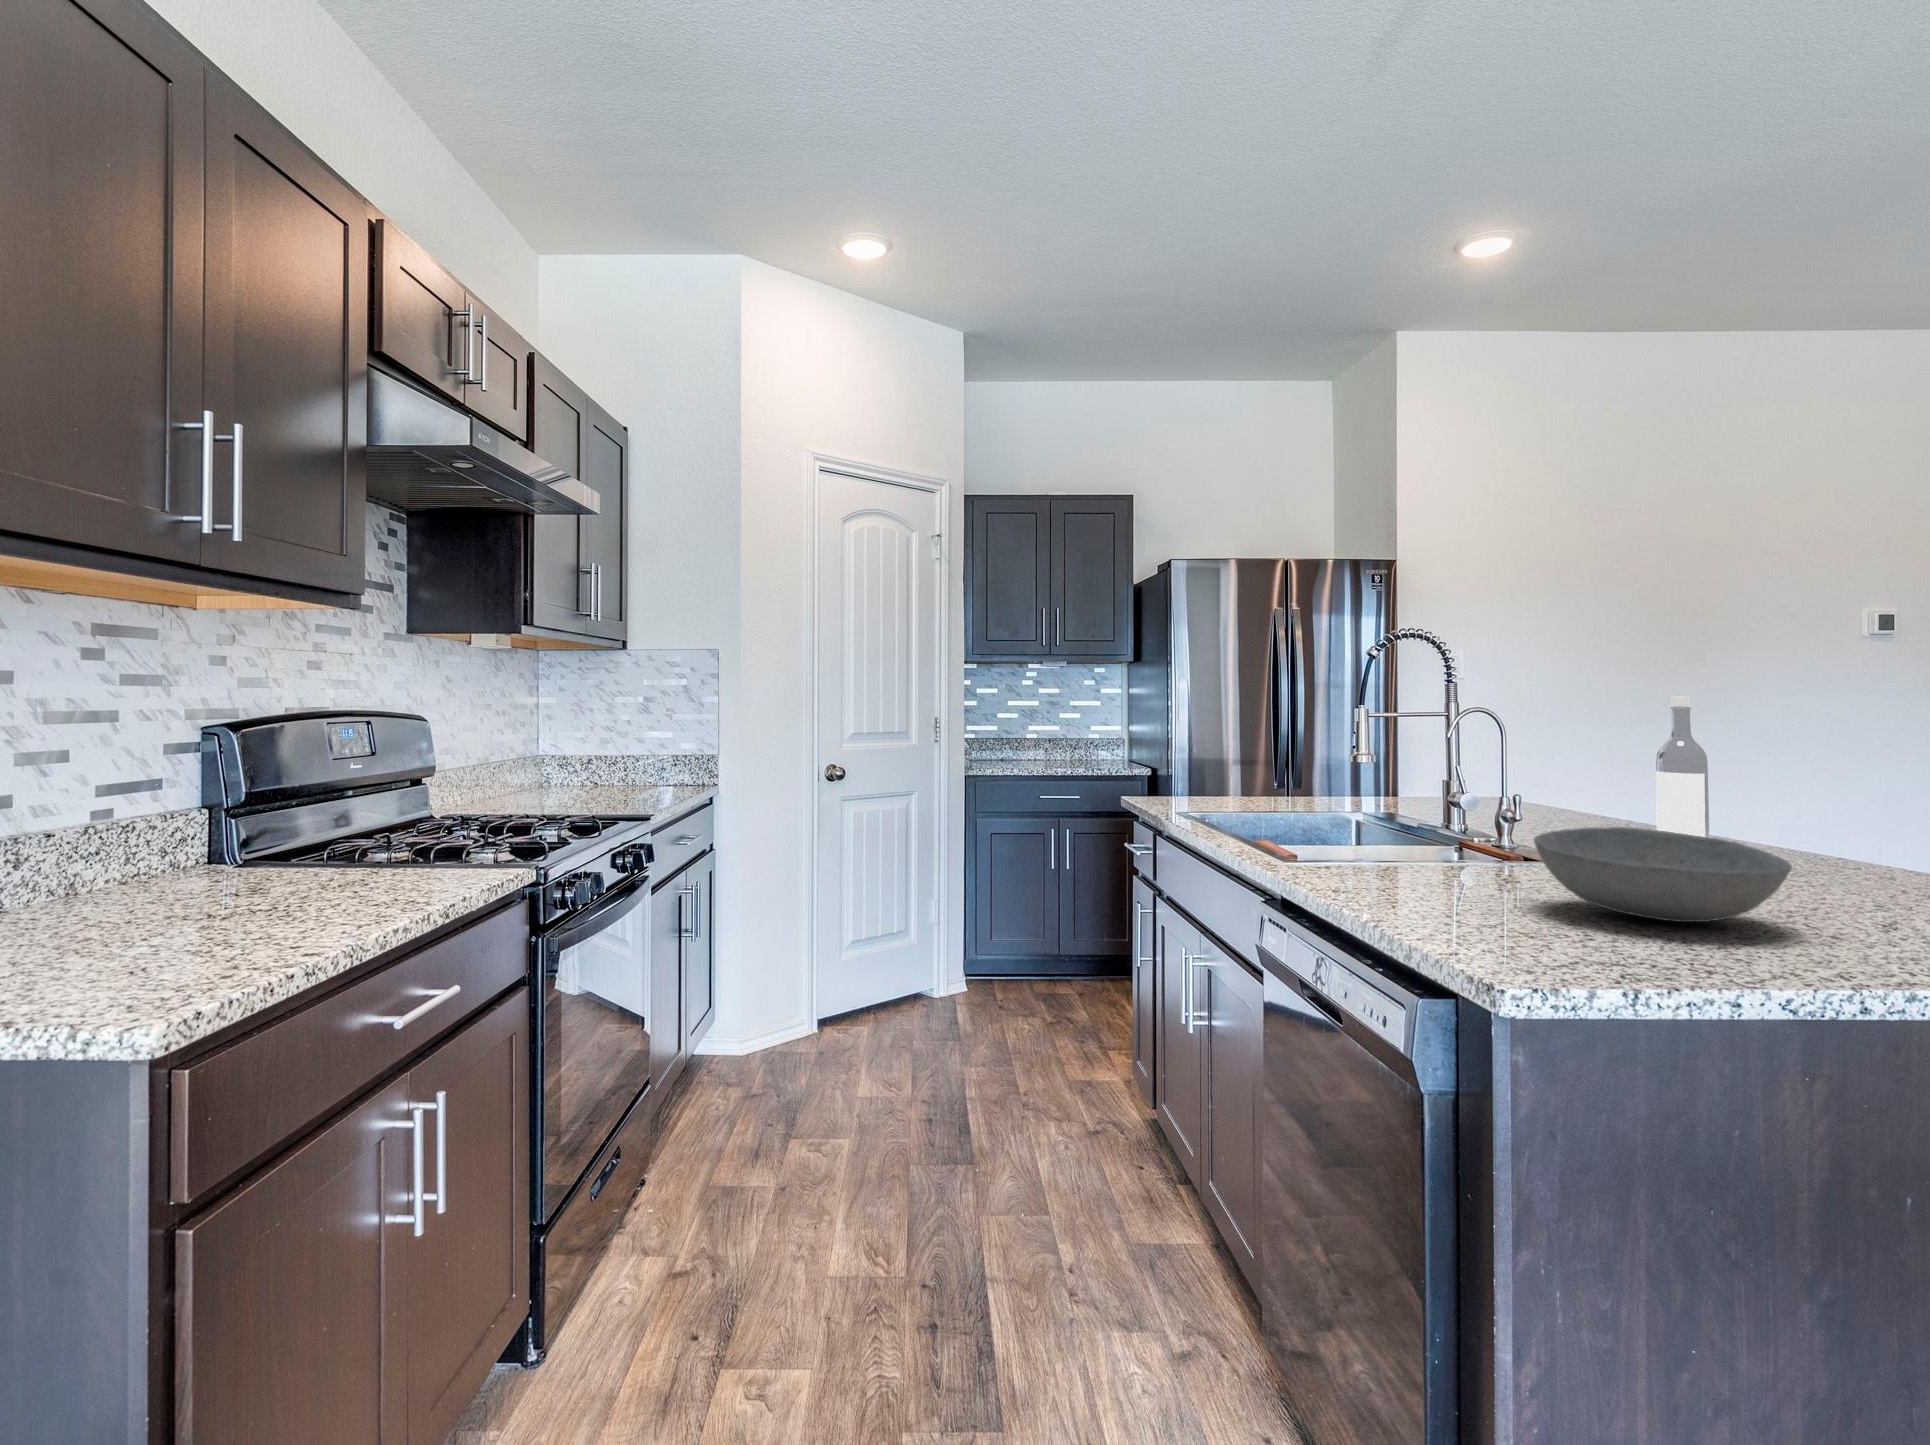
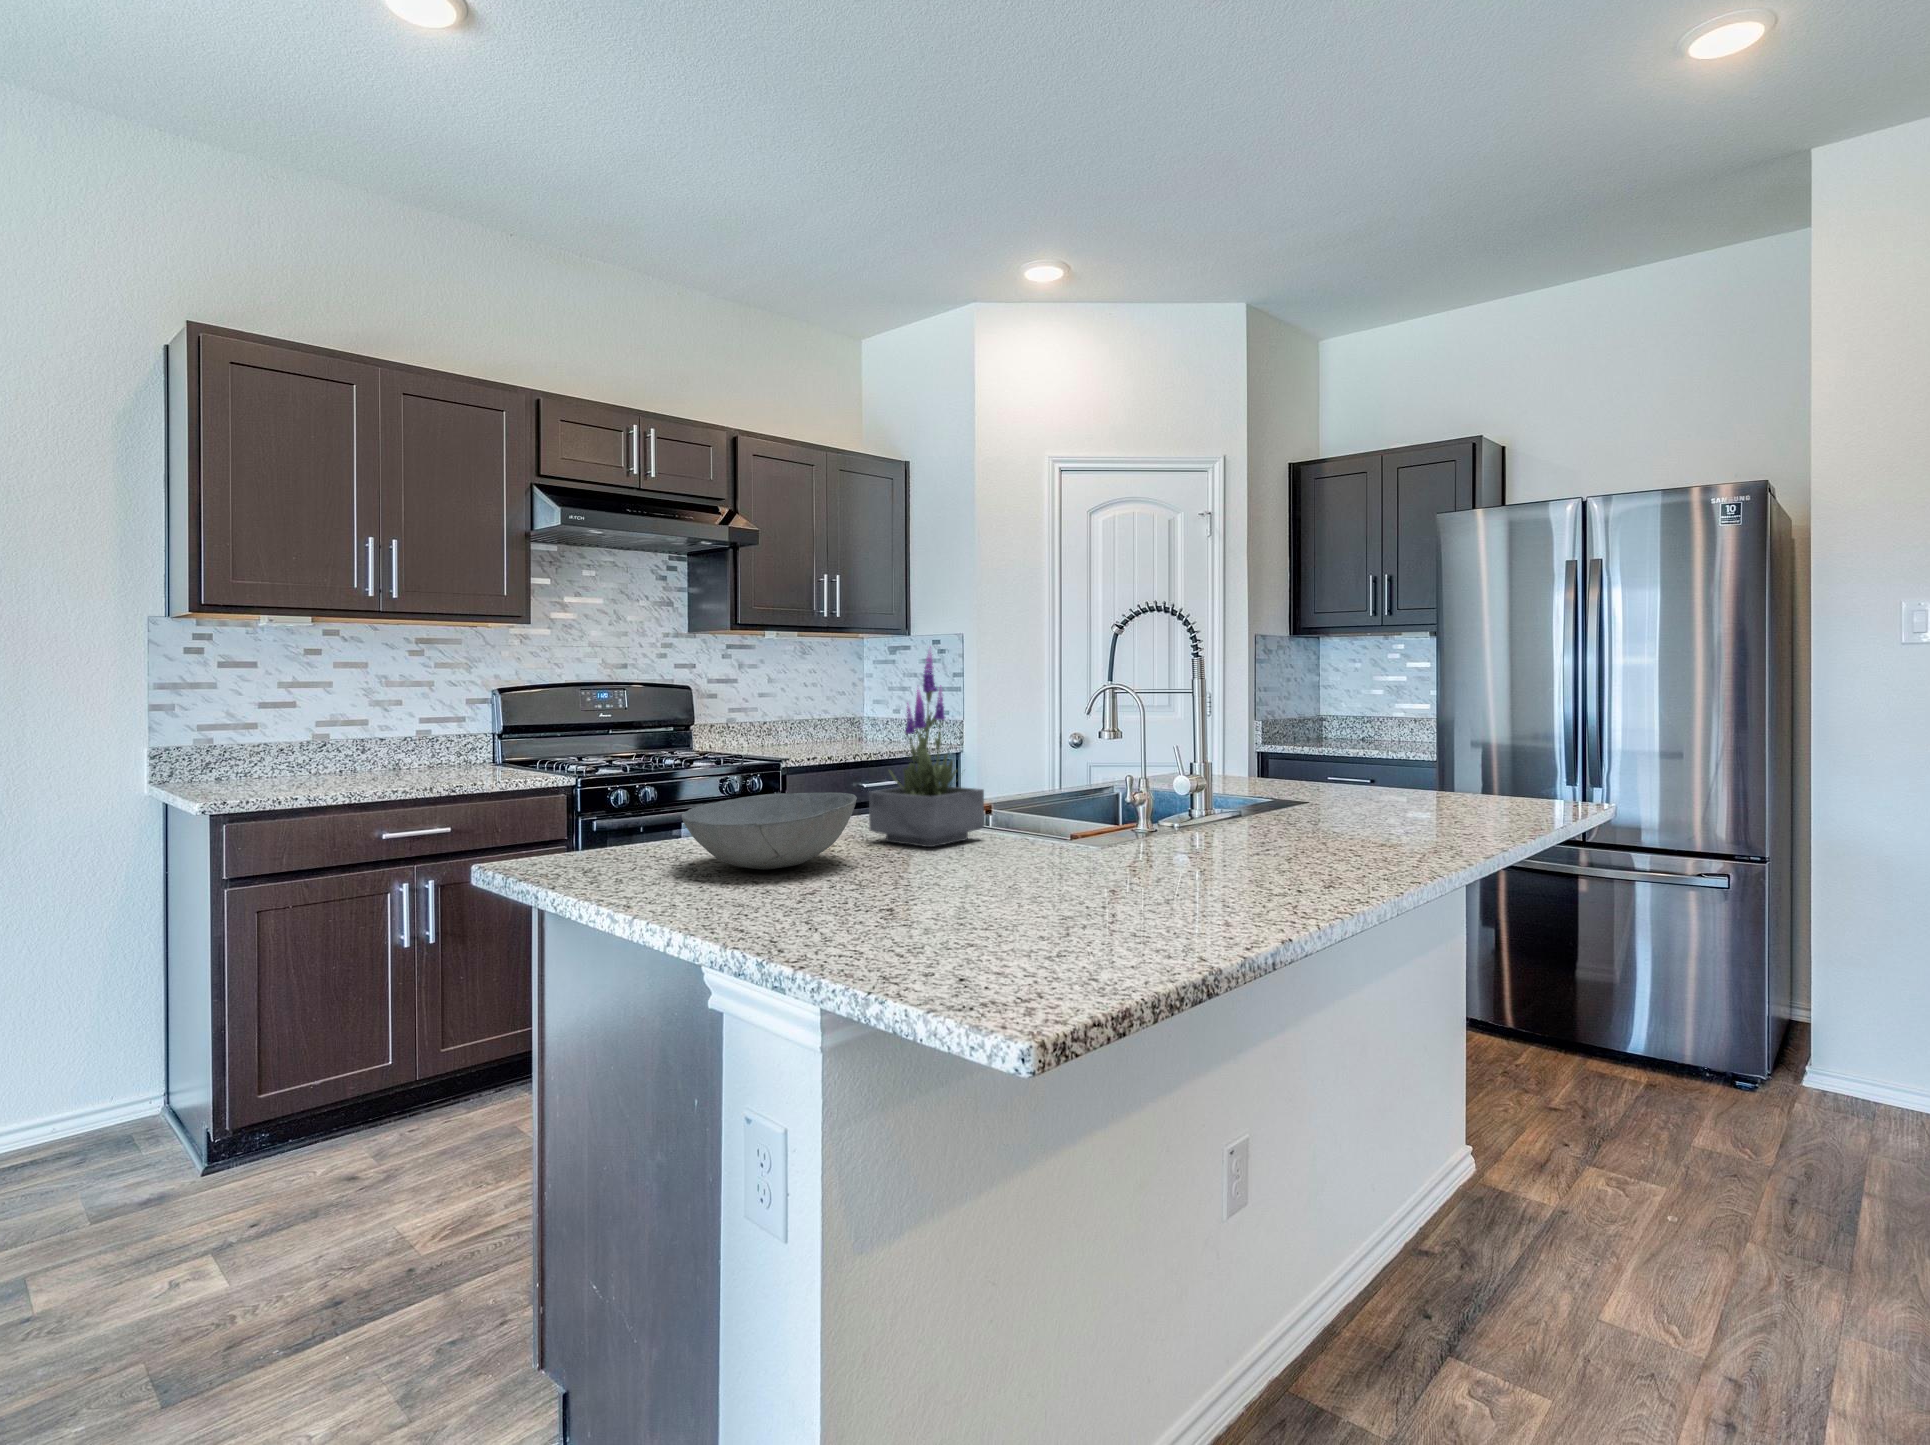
potted plant: none [1430,667,1572,880] -> present [869,647,984,847]
wine bottle: present [1656,696,1709,837] -> none [1259,672,1311,858]

